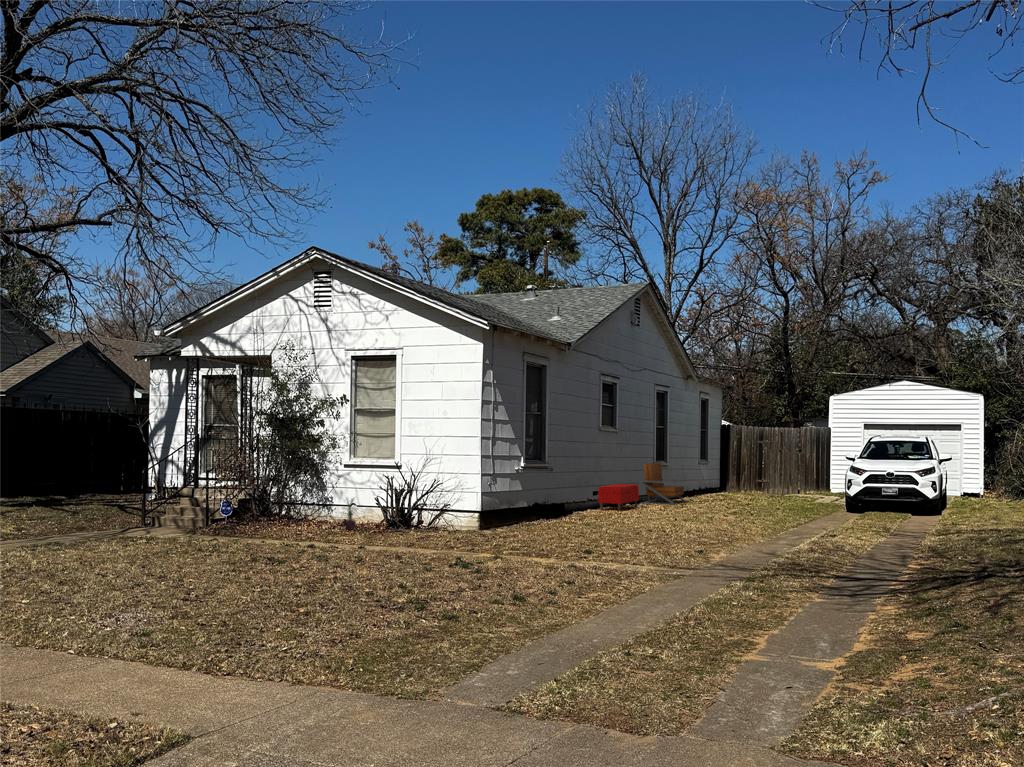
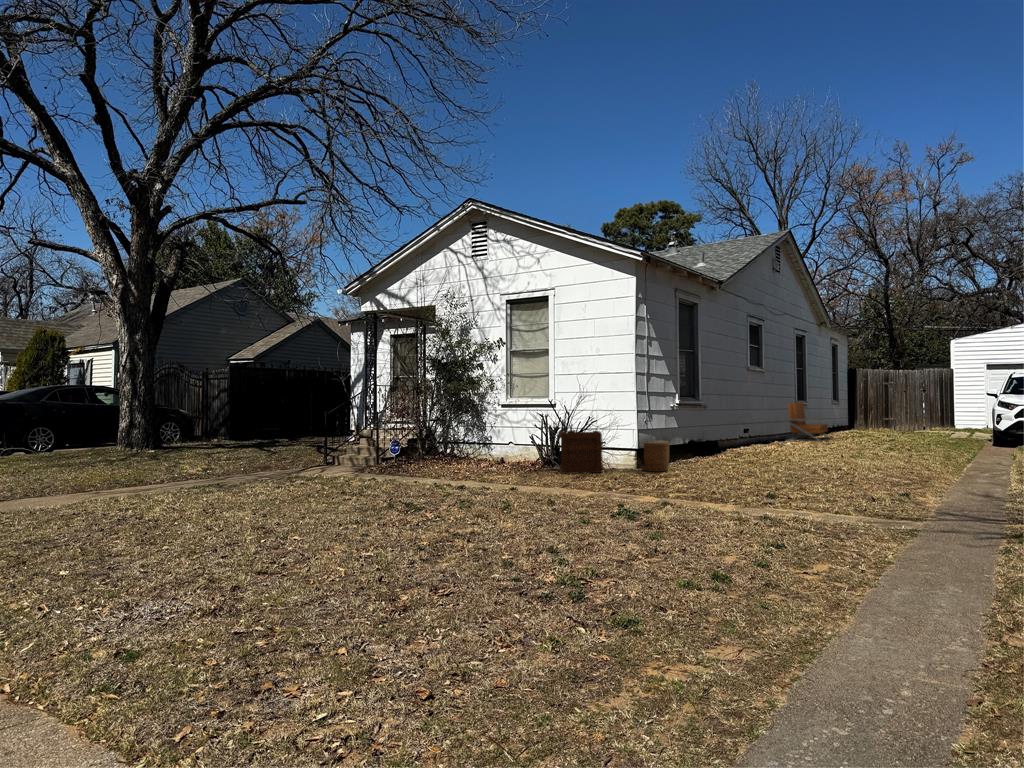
bench: present [598,484,639,511] -> none [748,422,787,448]
wooden crate: none [403,492,446,536] -> present [559,430,603,474]
decorative plant: present [345,498,356,530] -> none [492,435,525,467]
woven basket: none [482,503,511,534] -> present [641,441,670,472]

